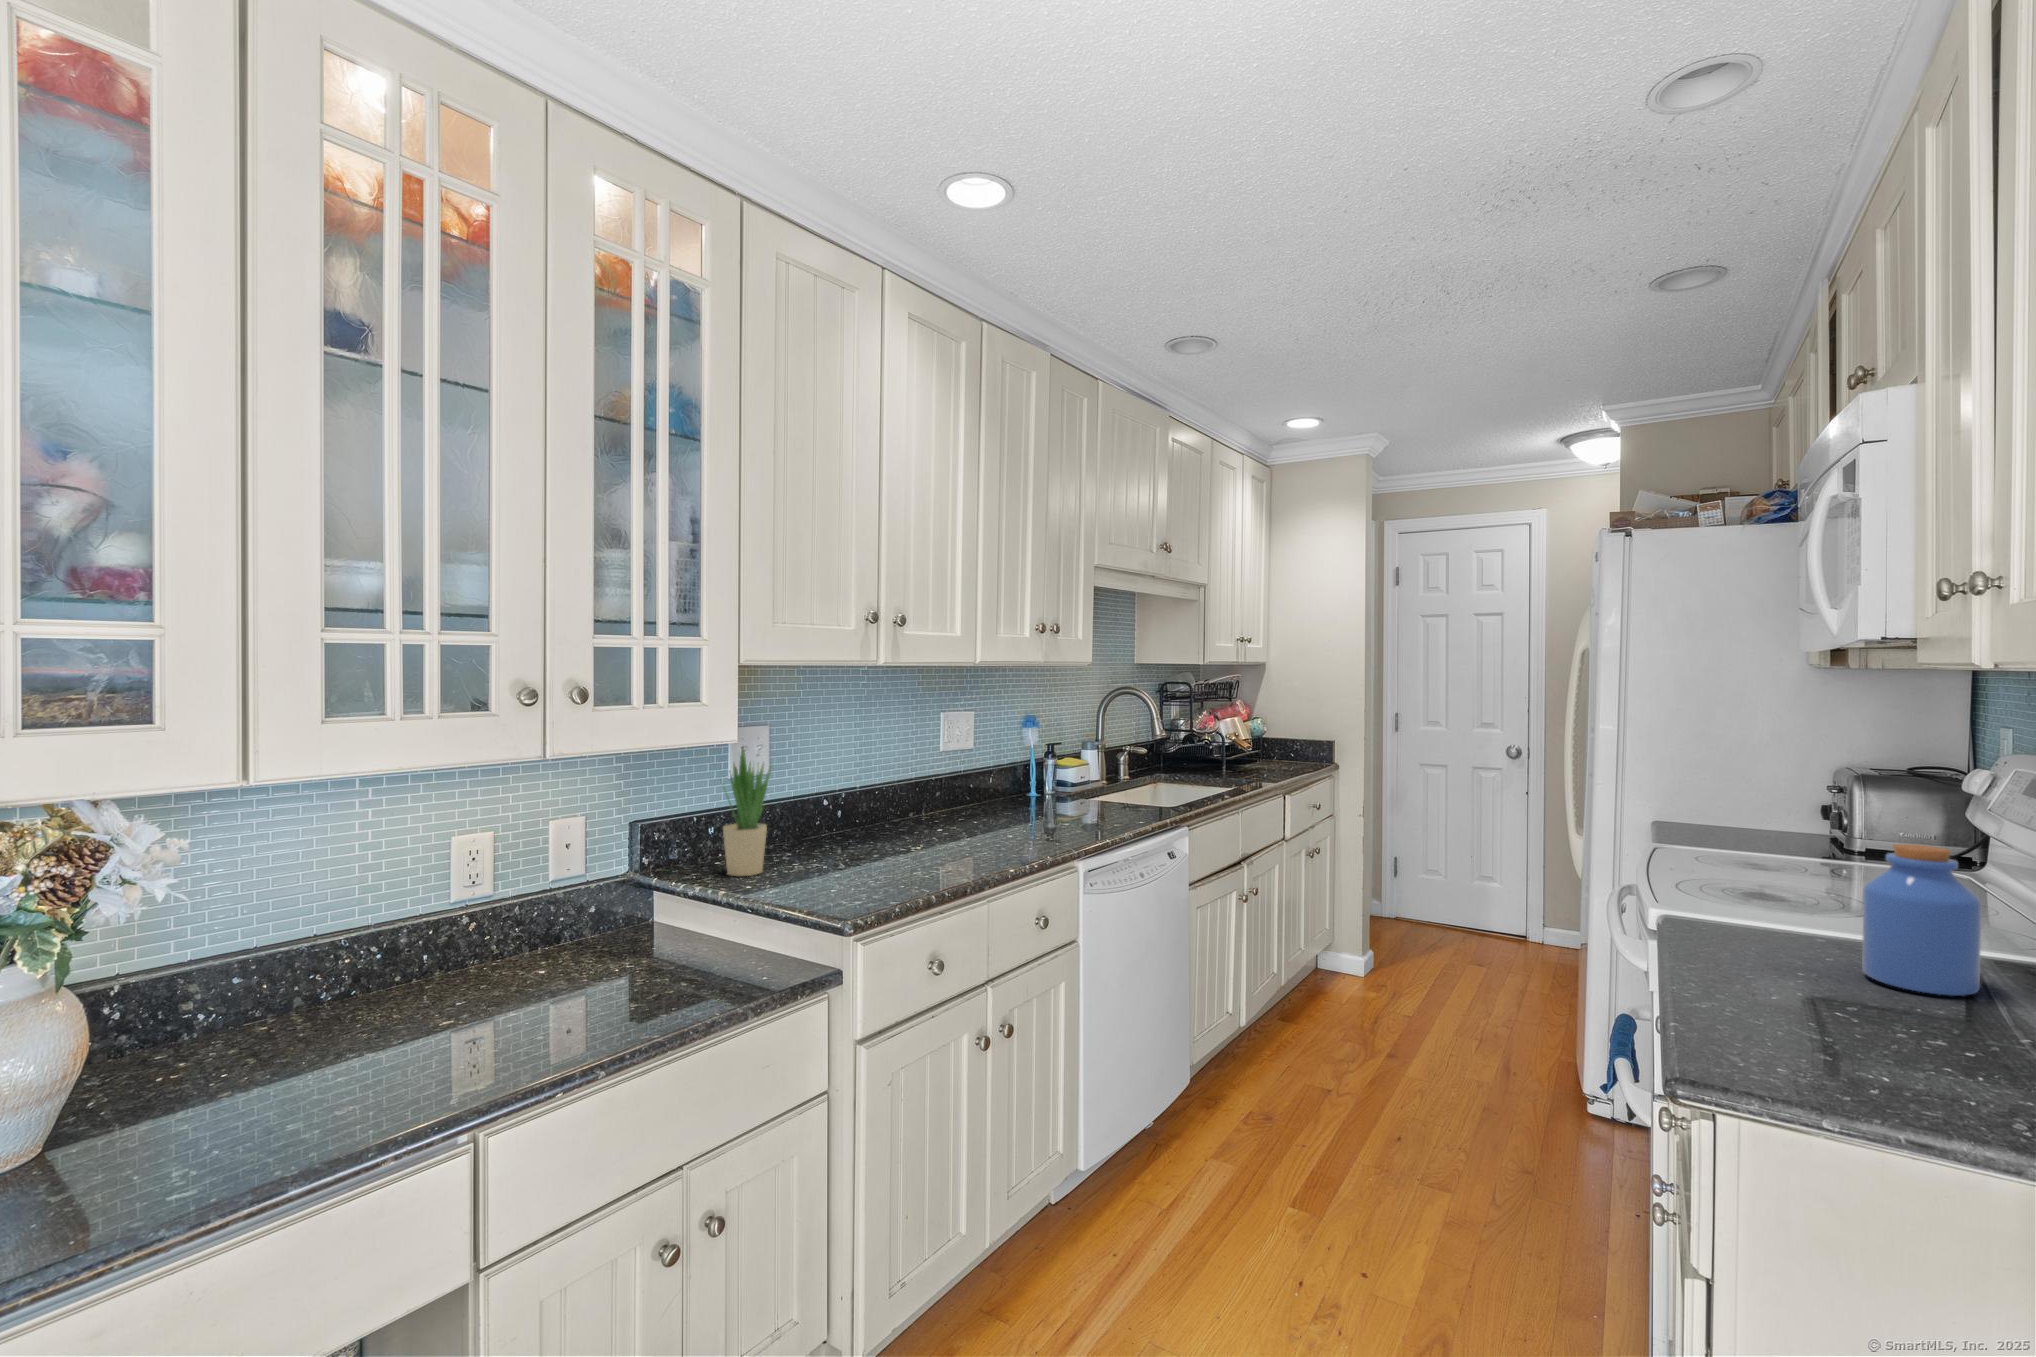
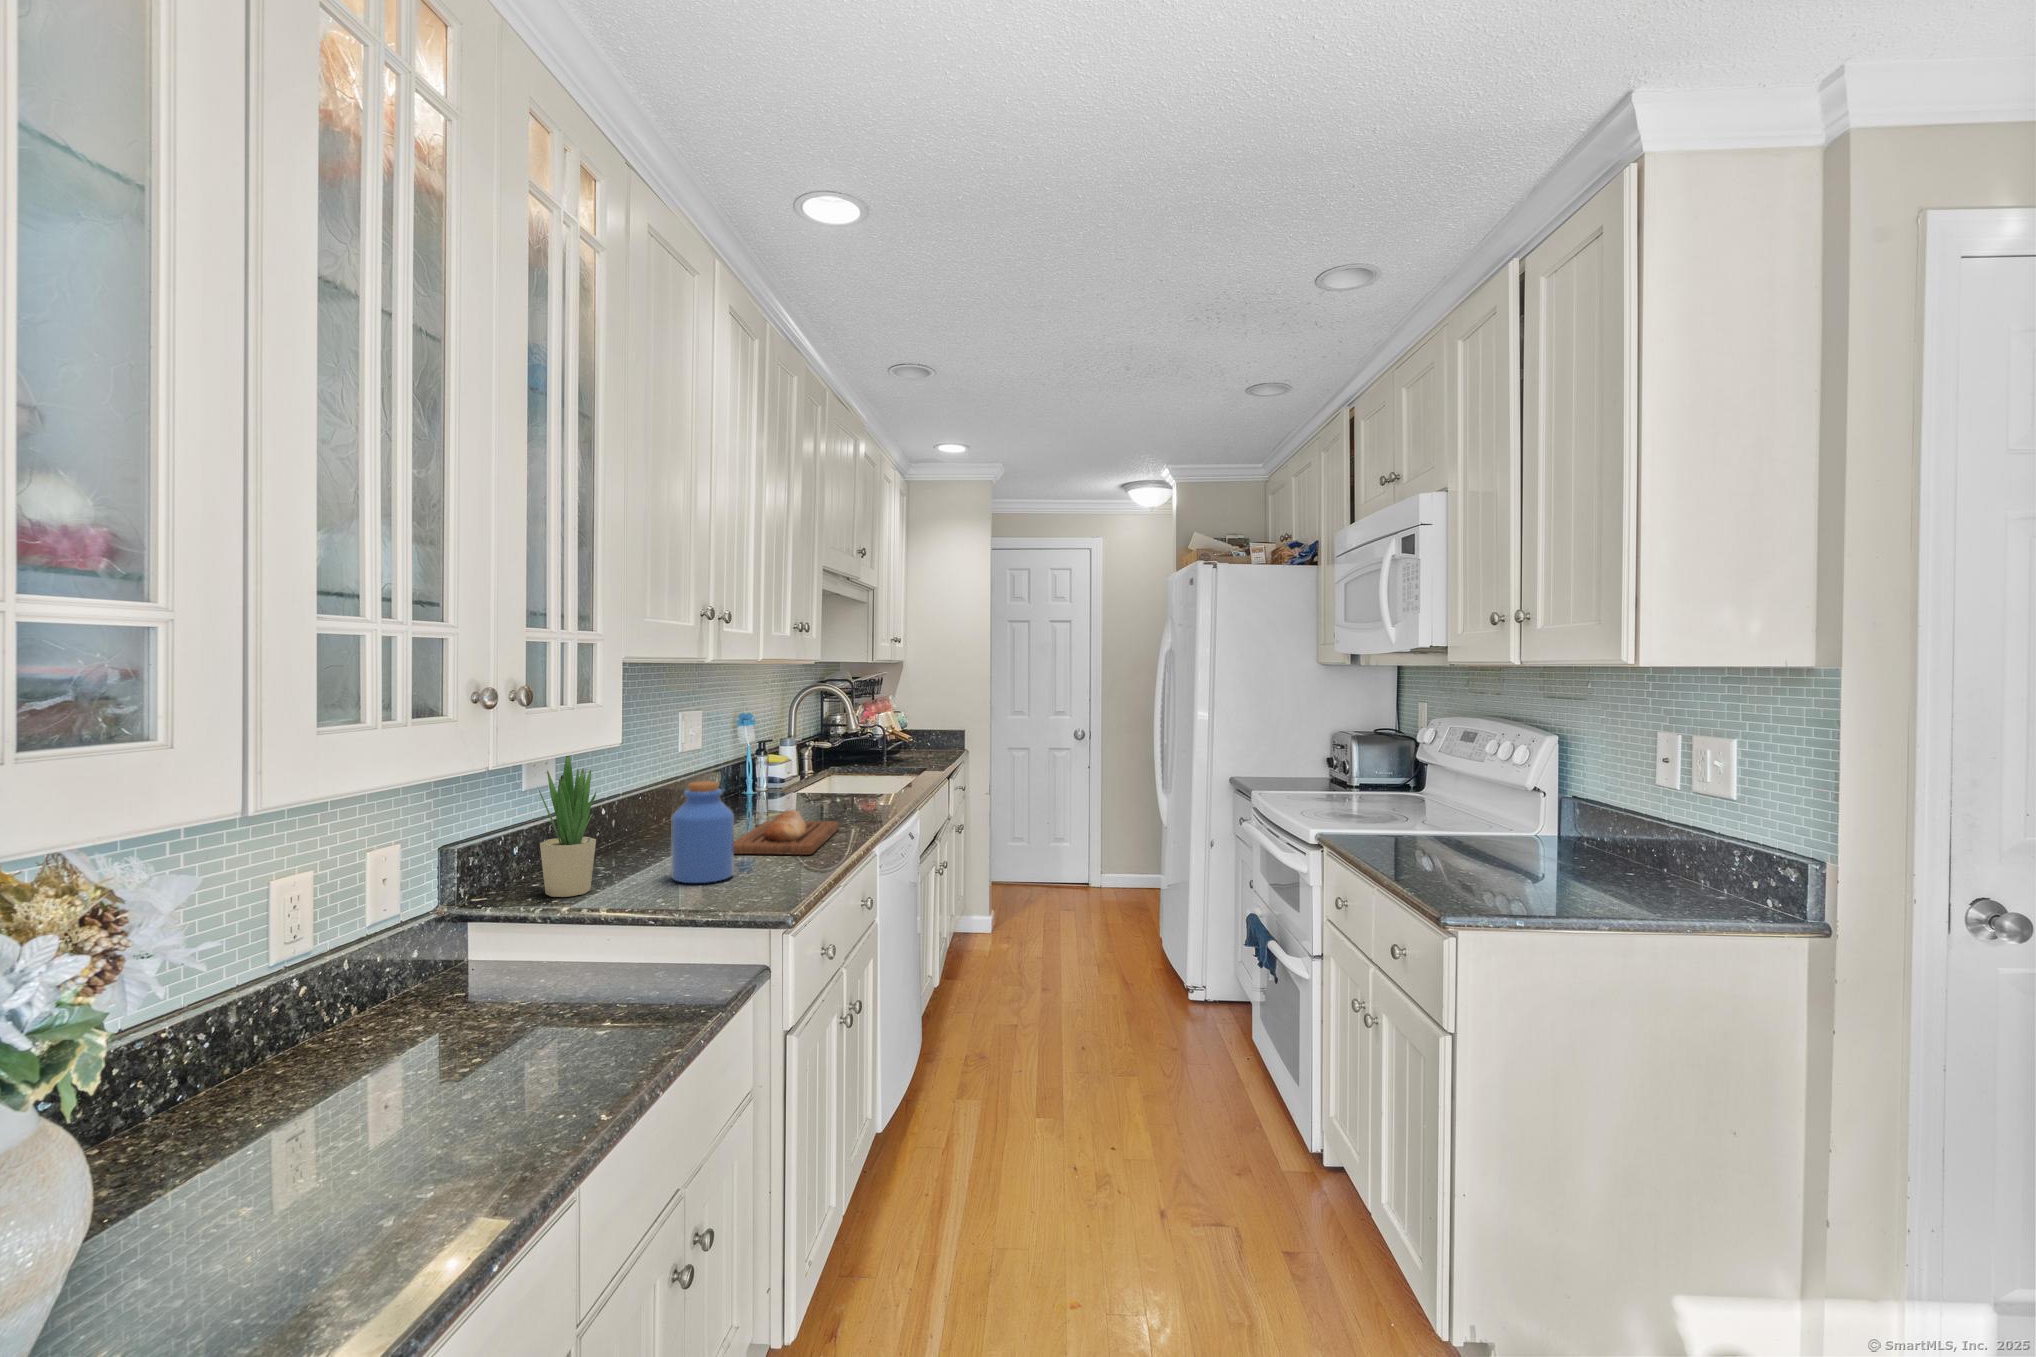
bread loaf: none [921,814,1060,862] -> present [734,810,839,855]
jar: present [1862,844,1981,996] -> present [671,781,734,883]

